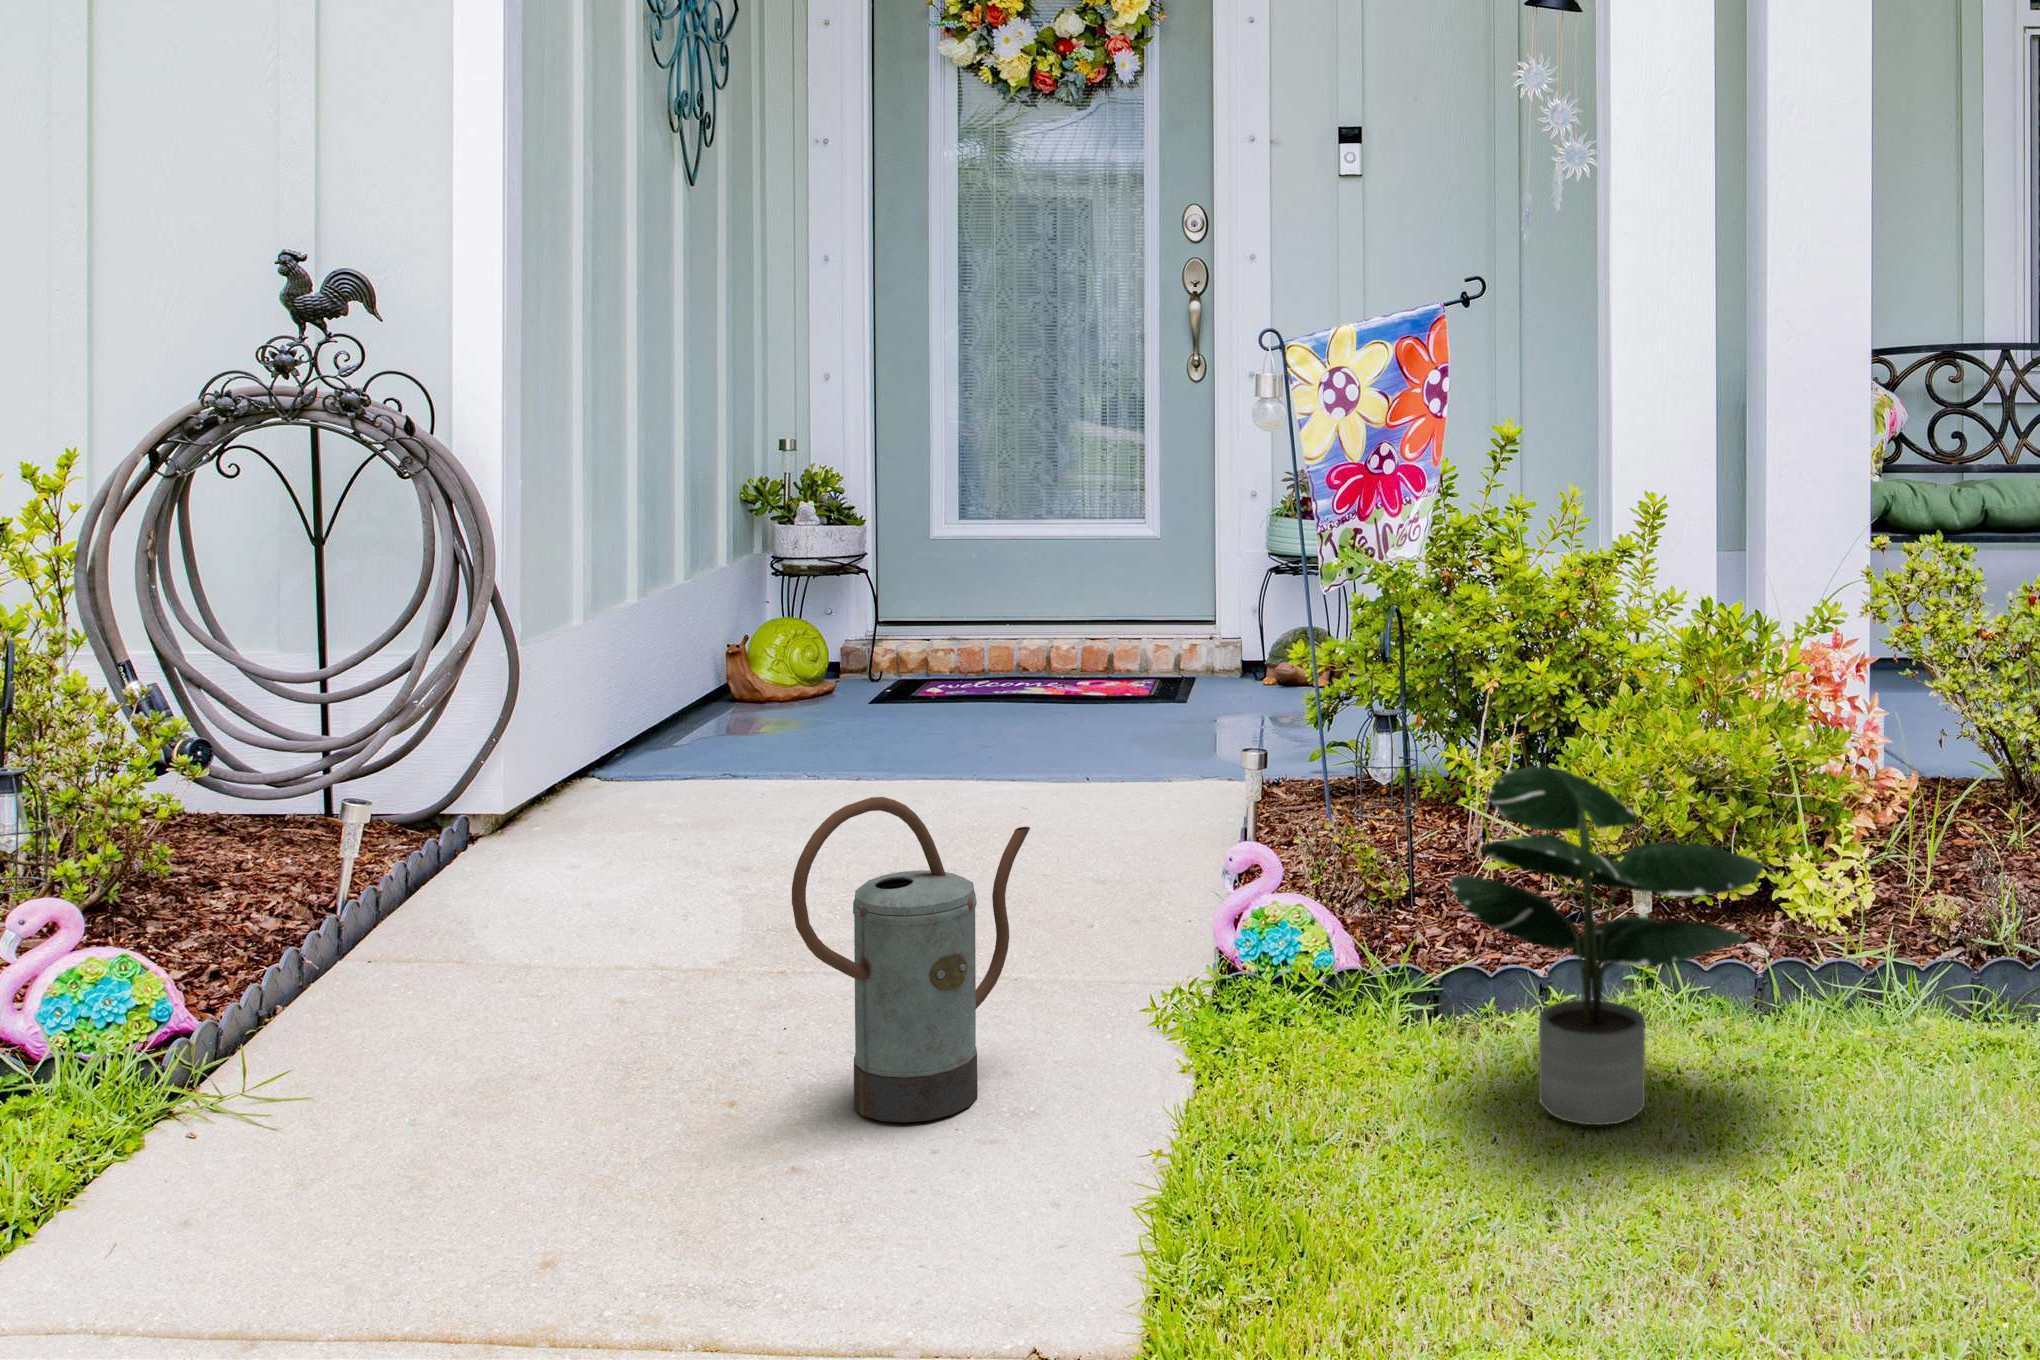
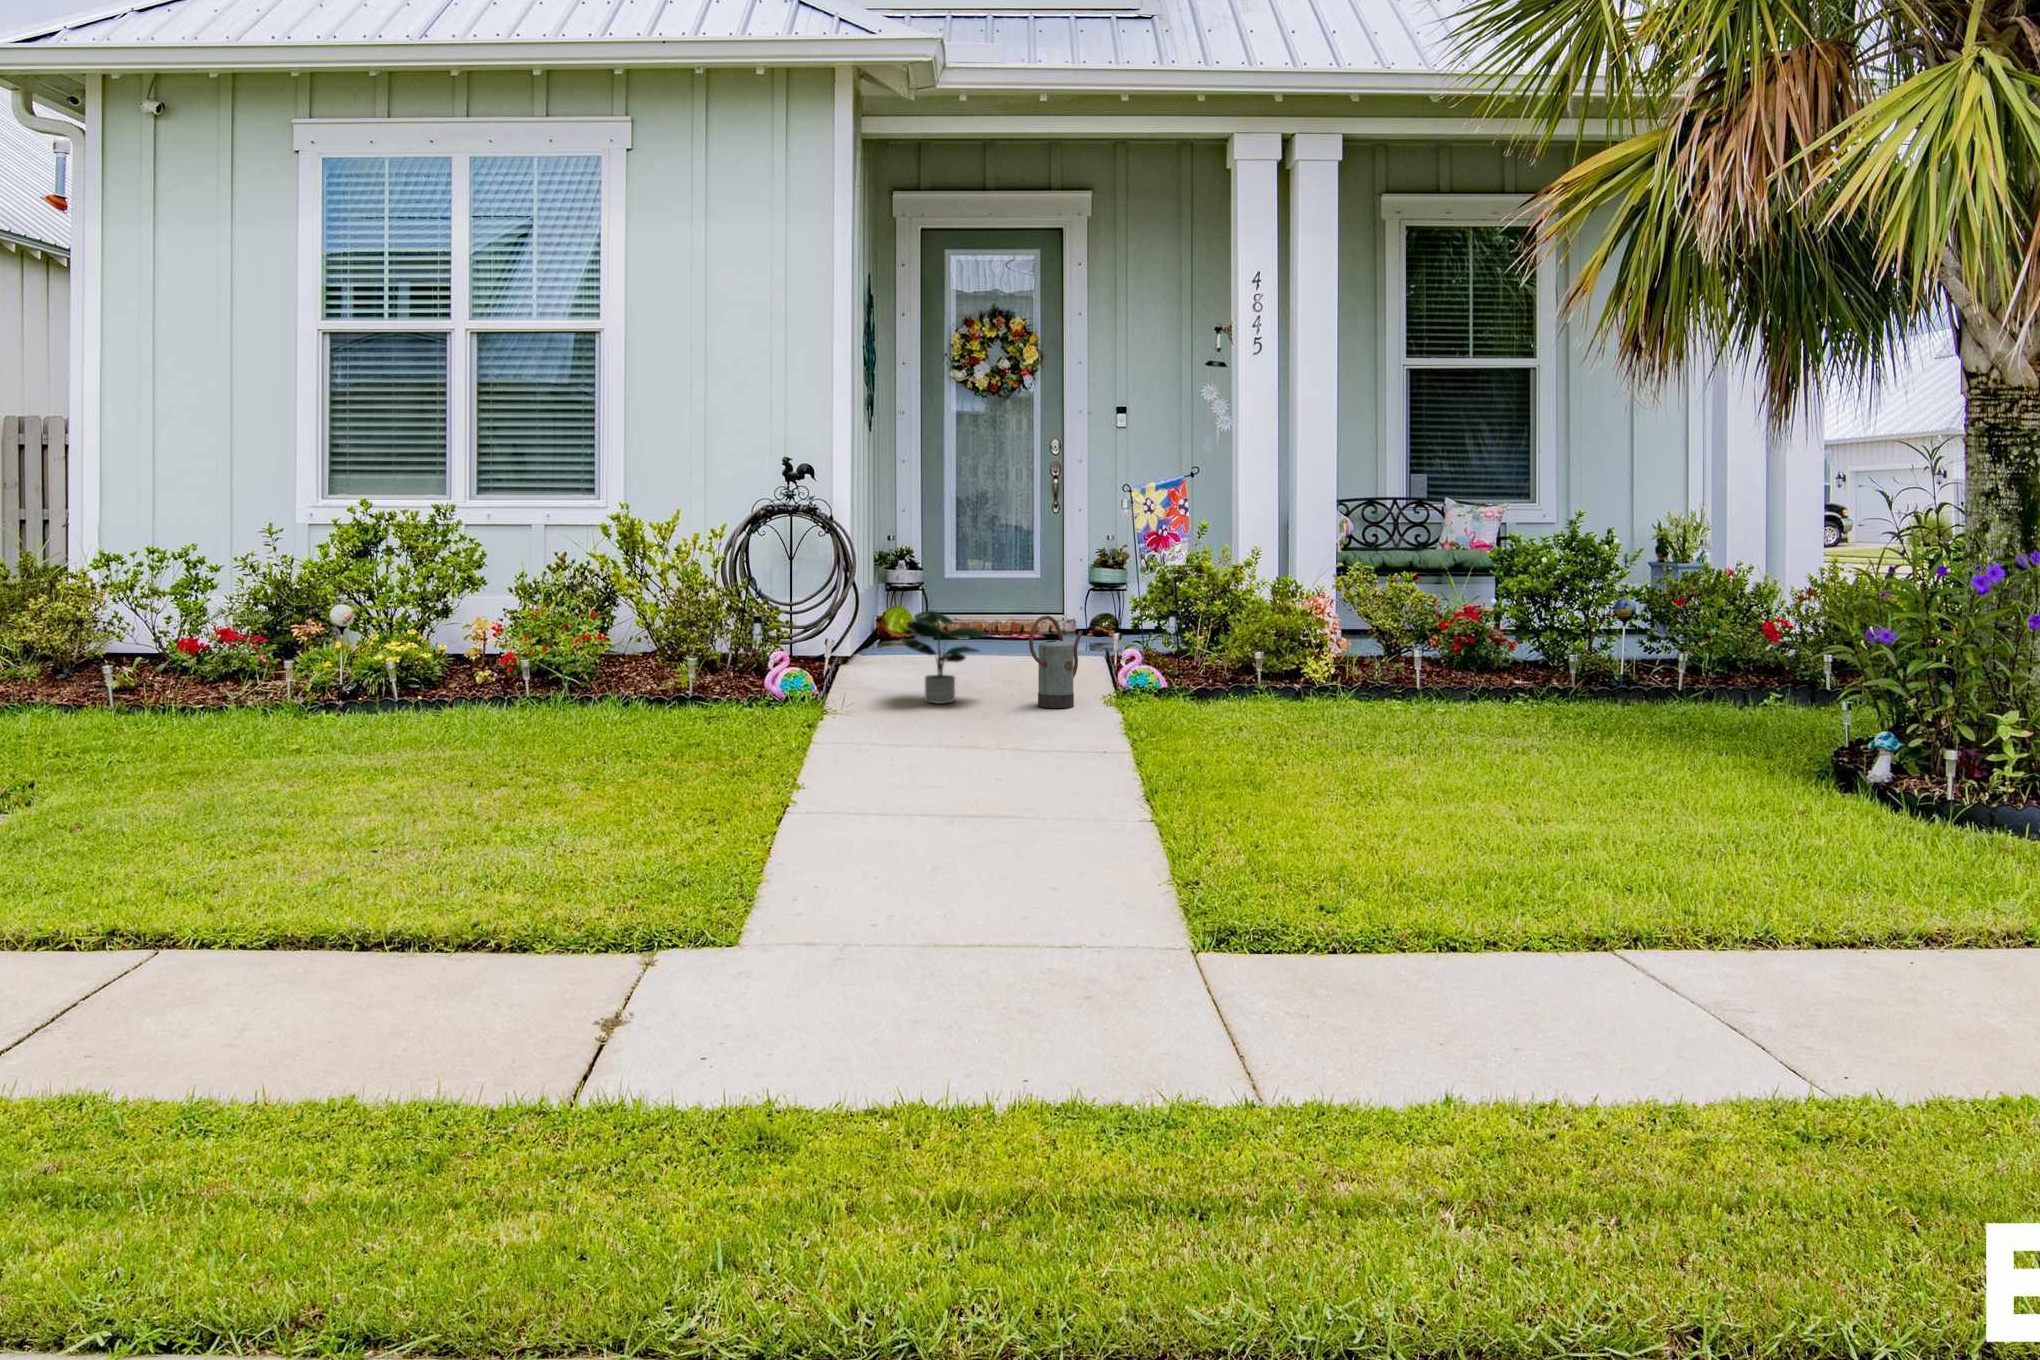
potted plant: present [1450,767,1764,1125] -> present [901,610,986,704]

